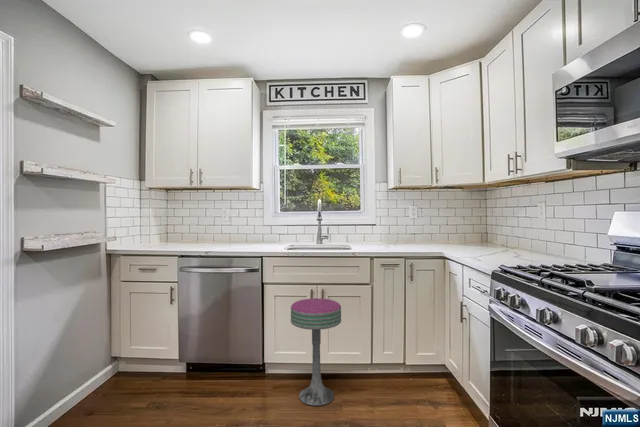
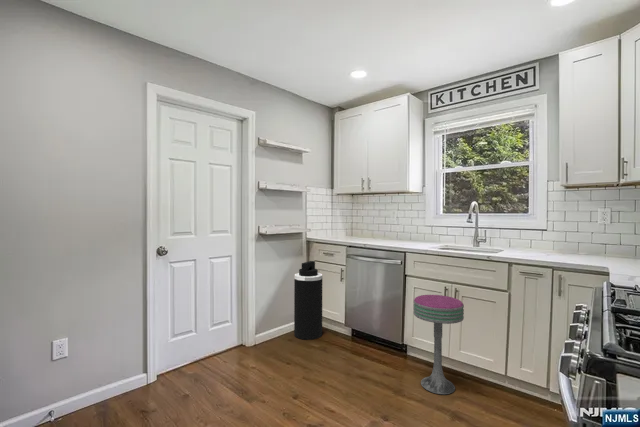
trash can: none [94,282,144,402] -> present [294,261,323,340]

